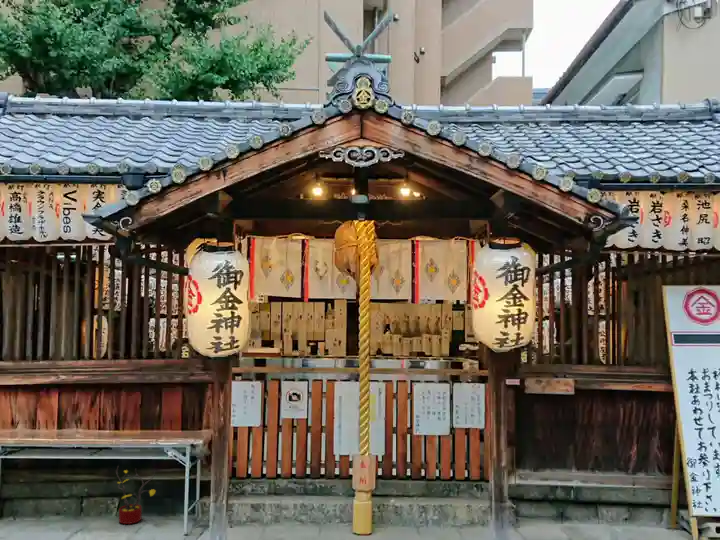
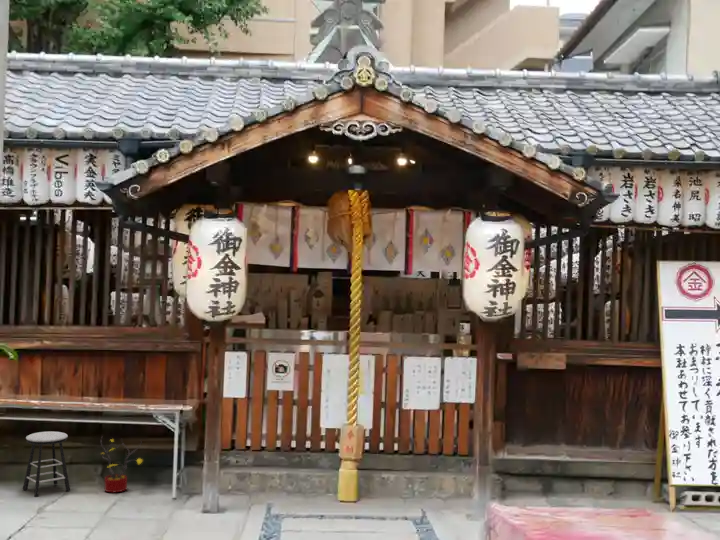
stool: none [39,462,85,531] -> present [23,431,70,497]

